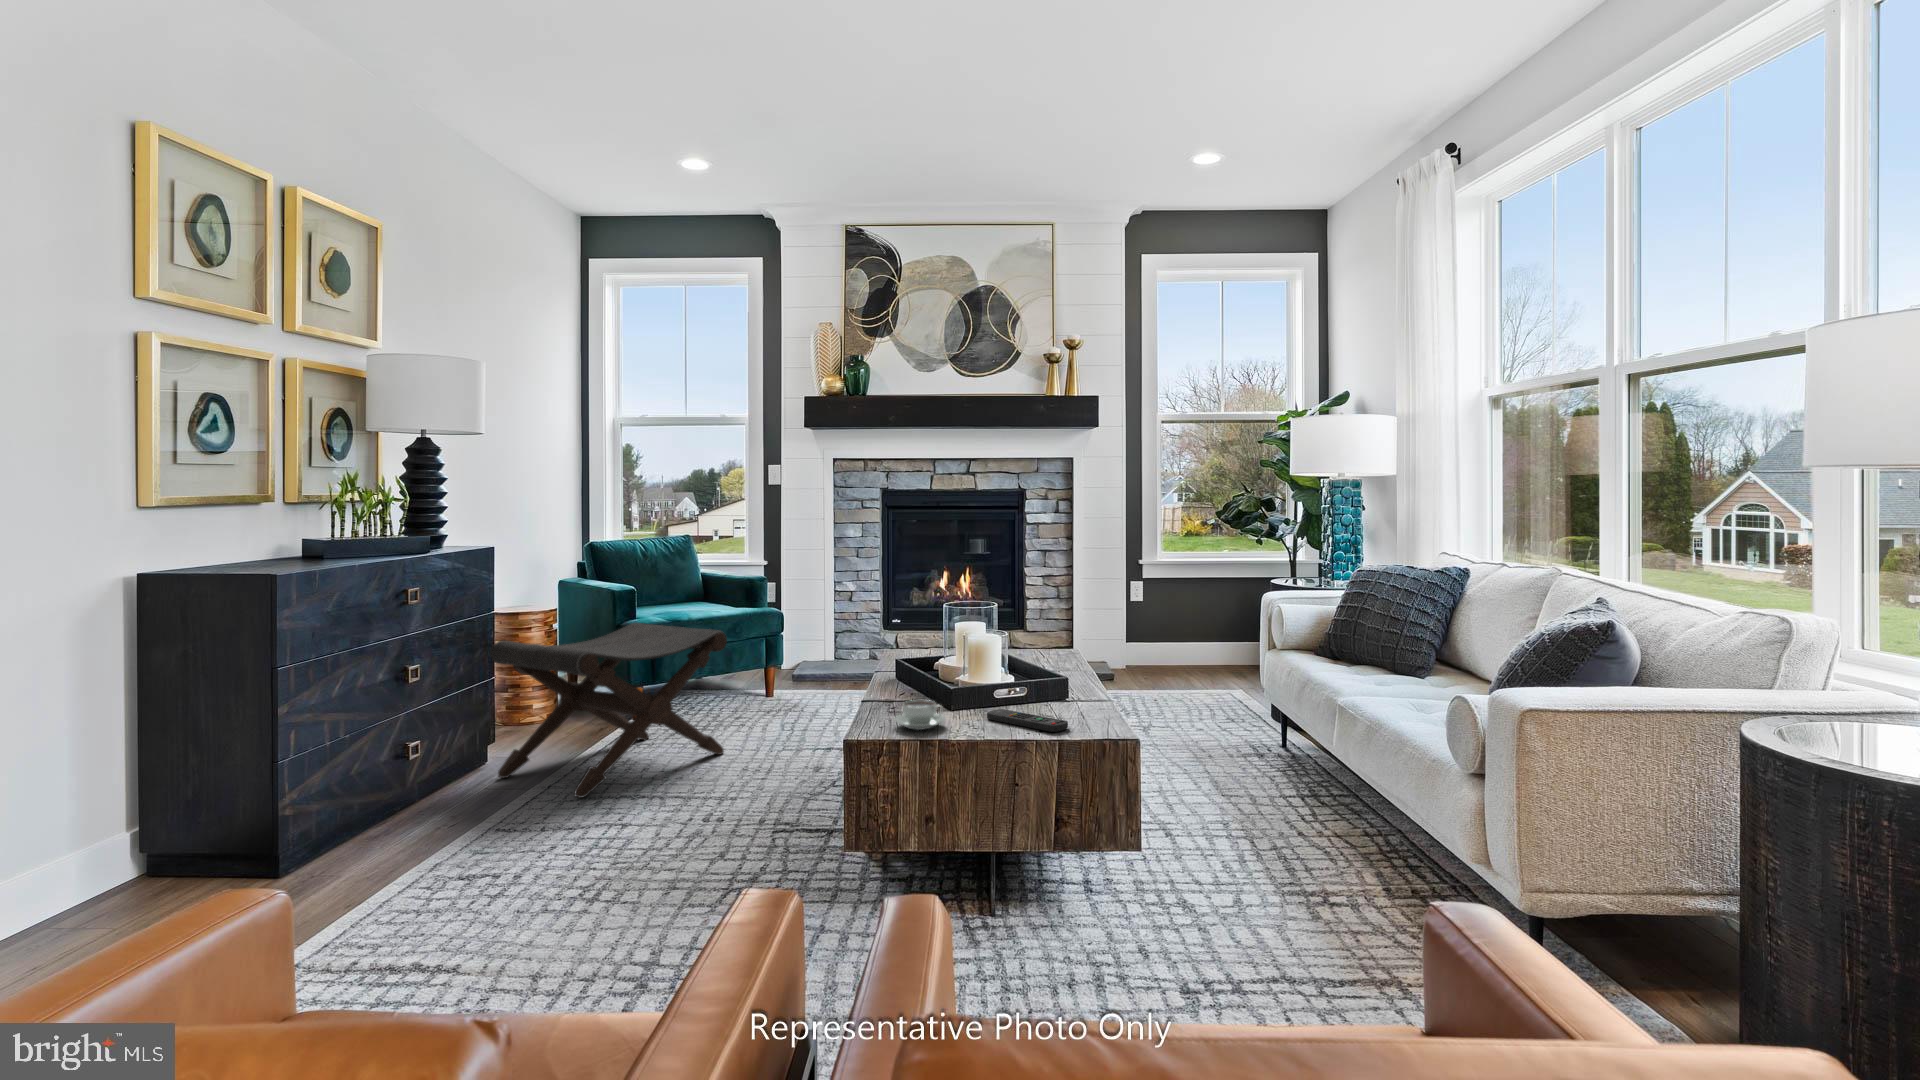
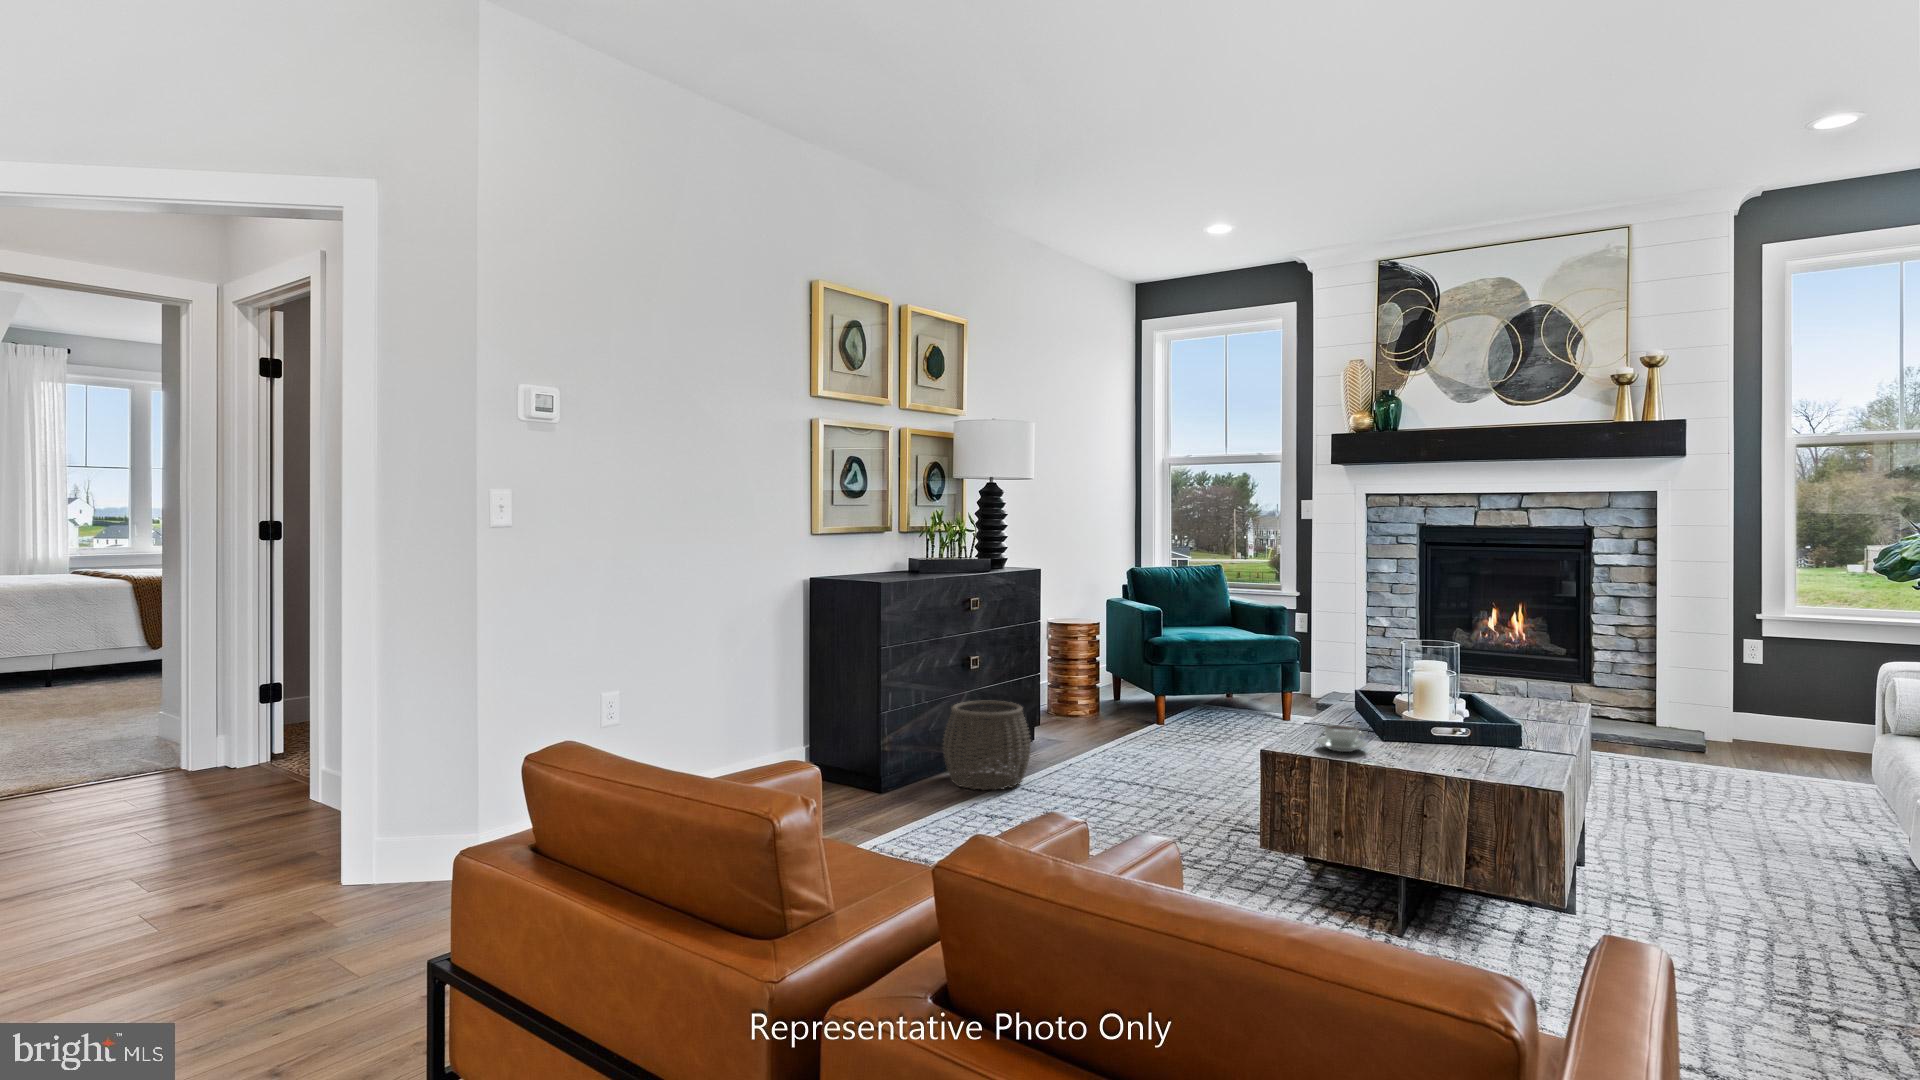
footstool: present [490,622,727,798] -> none [1033,640,1220,777]
remote control: present [987,709,1068,732] -> none [1414,745,1494,772]
woven basket: none [366,720,505,848] -> present [943,701,1031,790]

